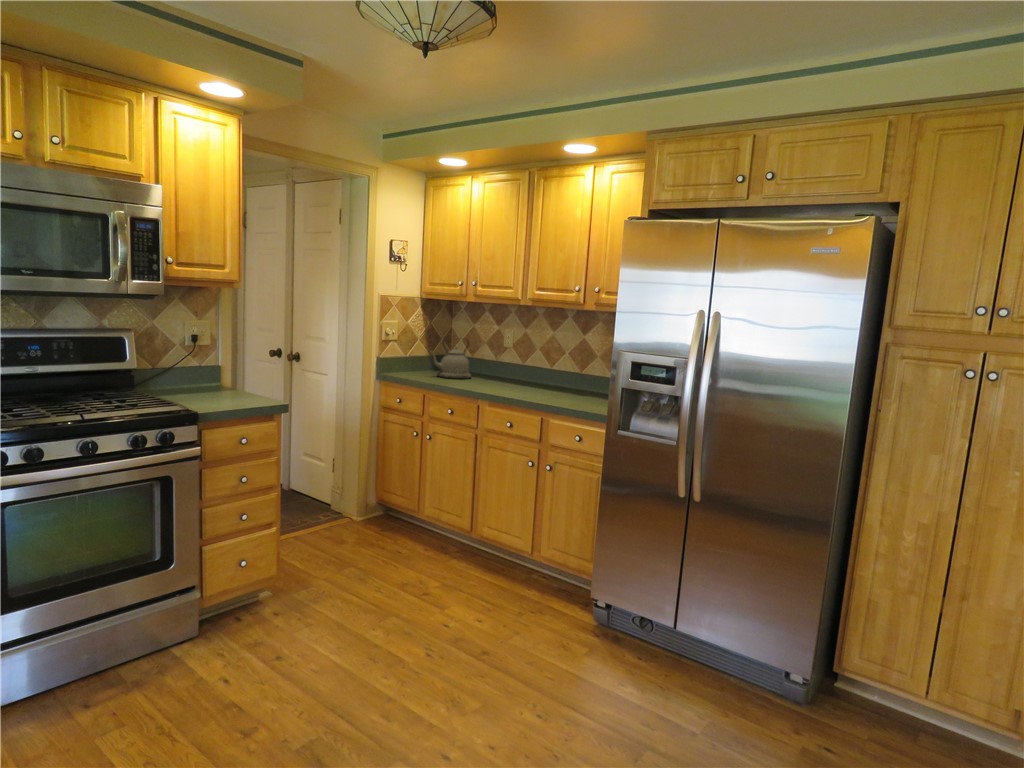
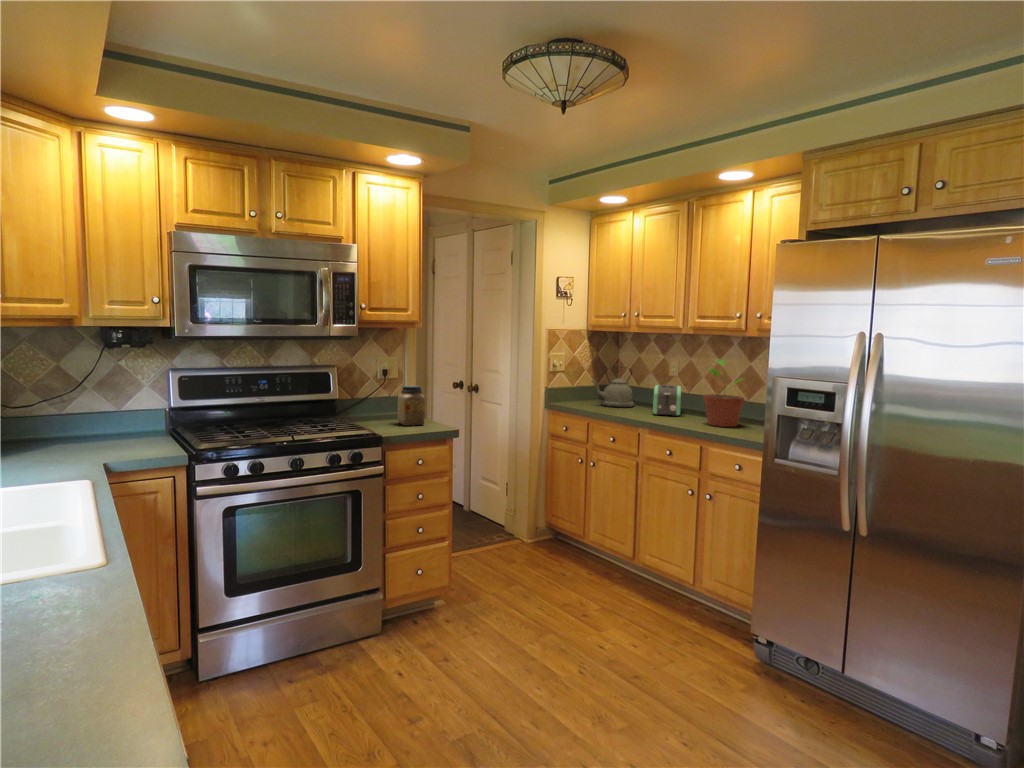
potted plant: none [543,332,583,399] -> present [704,359,744,427]
jar: none [214,355,249,401] -> present [398,385,425,426]
toaster: none [492,356,520,388] -> present [653,385,681,416]

